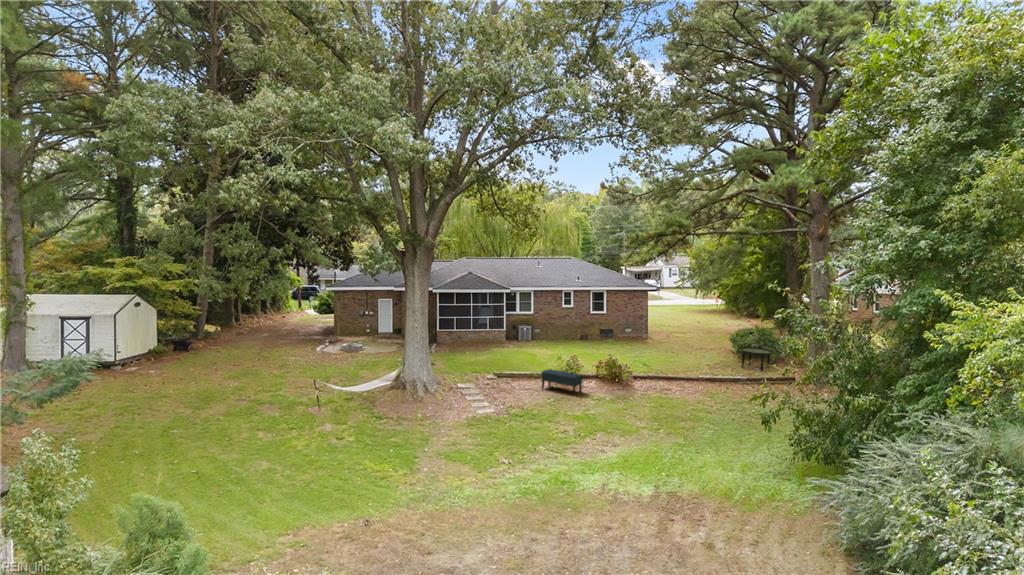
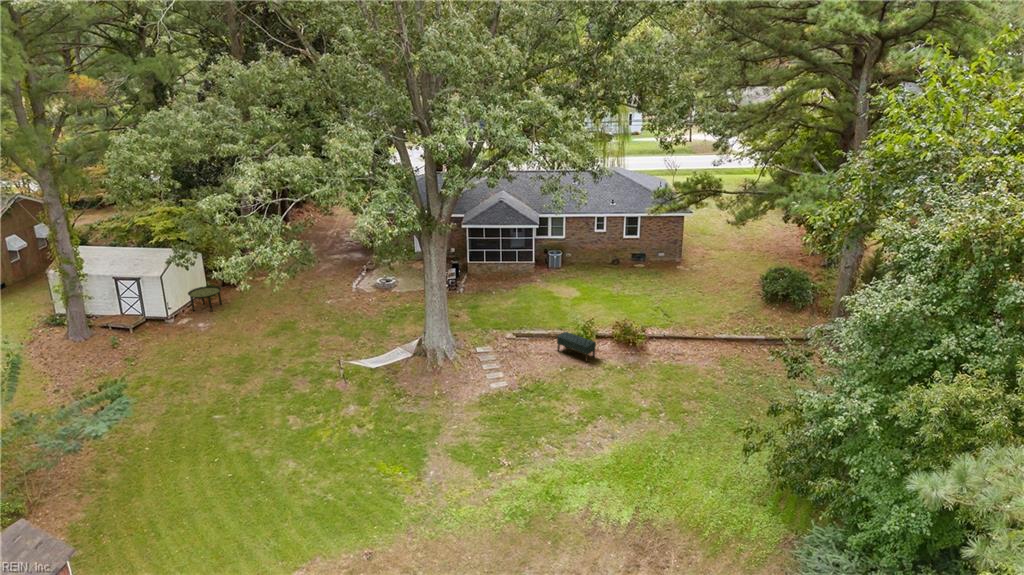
round table: present [740,347,773,371] -> present [188,286,222,312]

